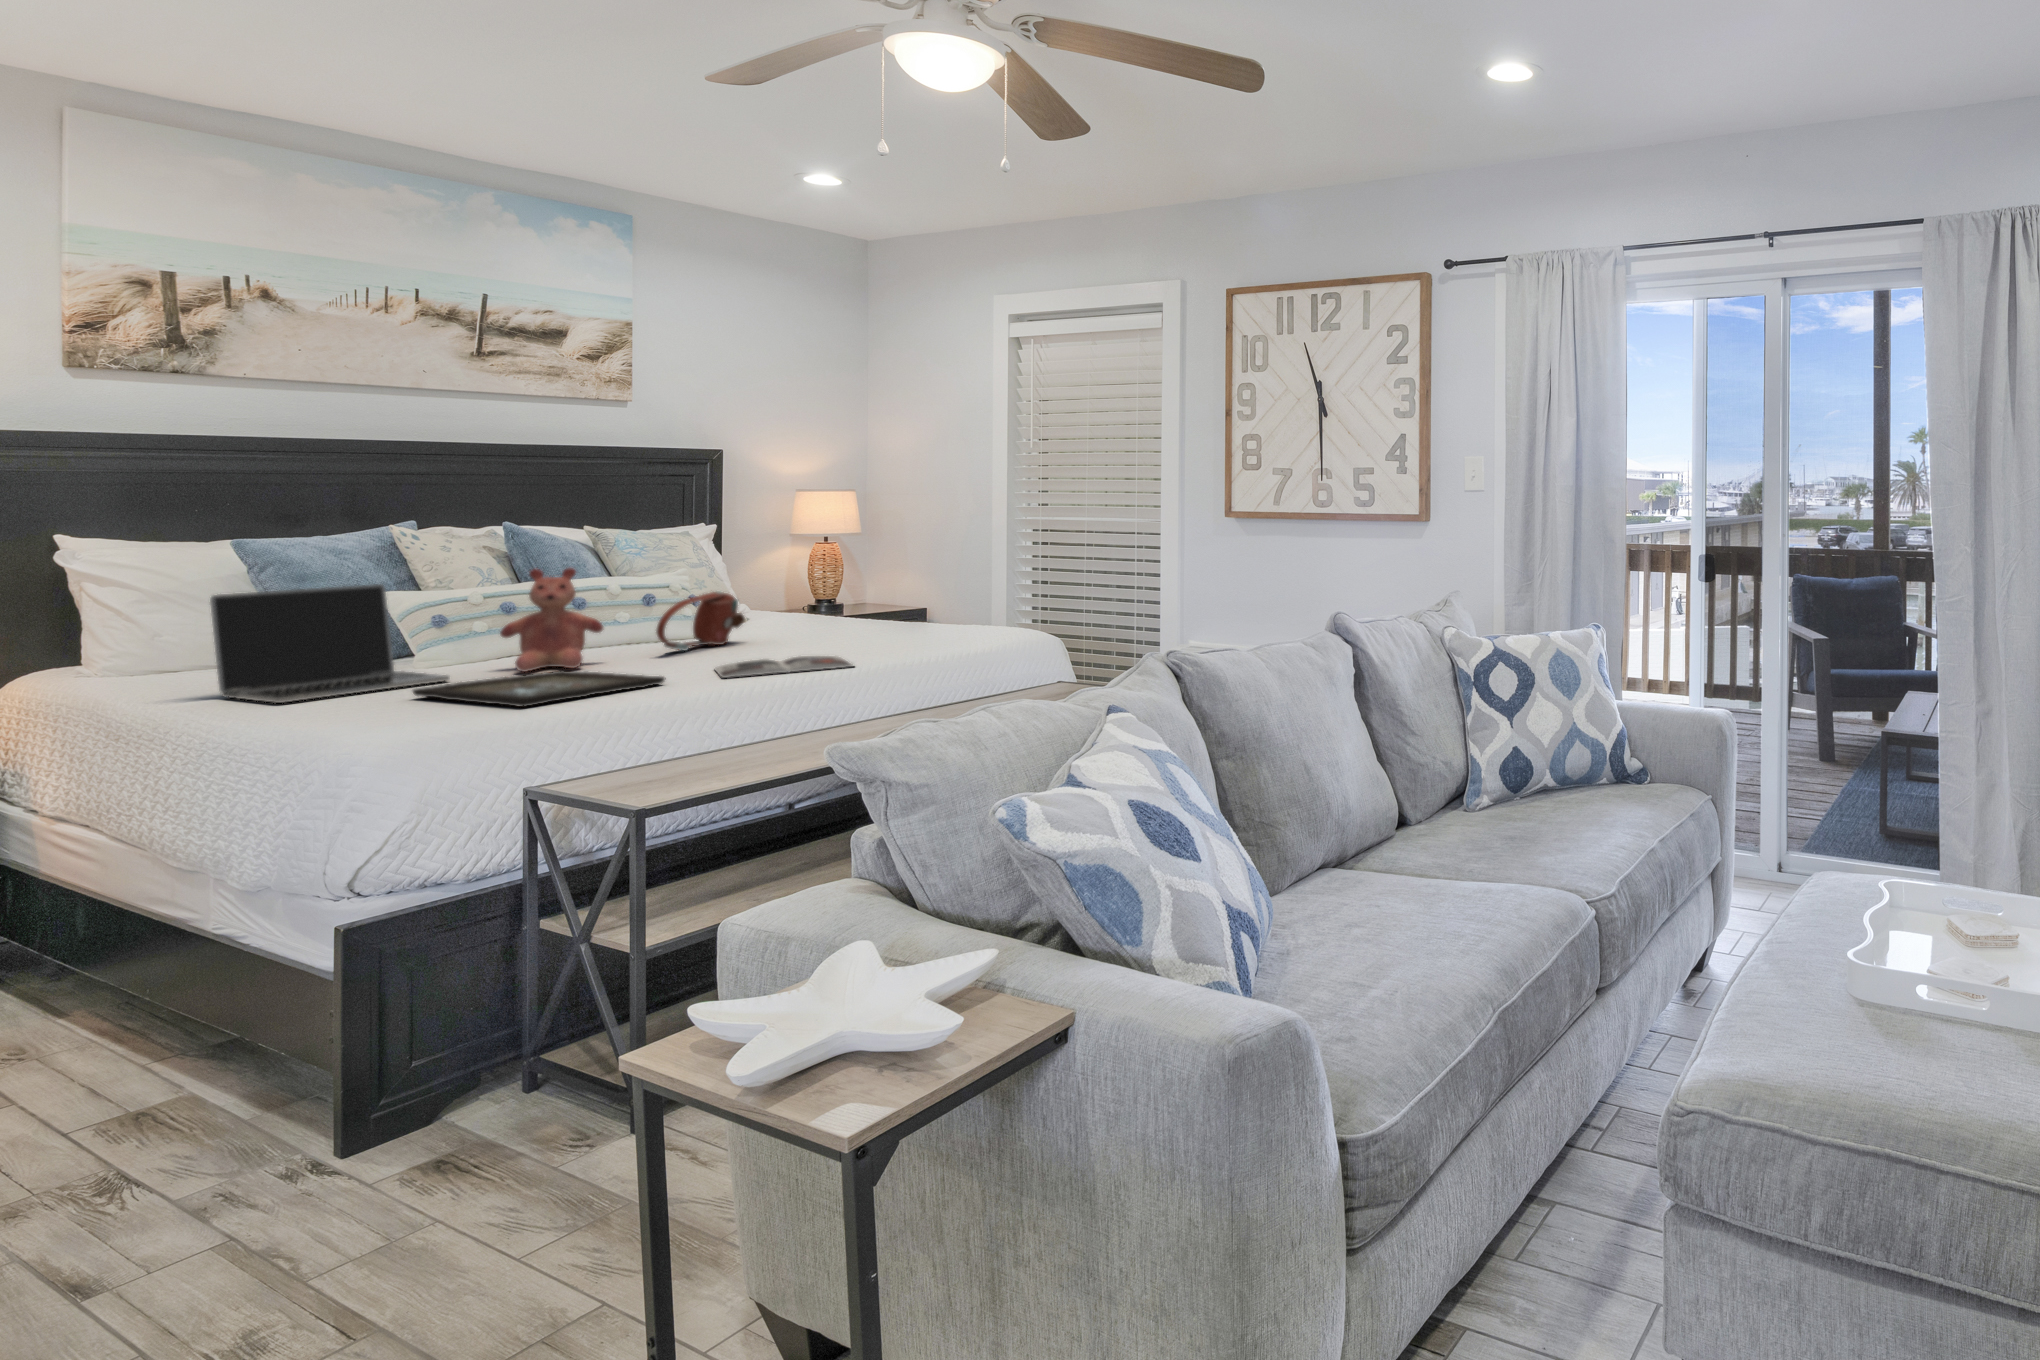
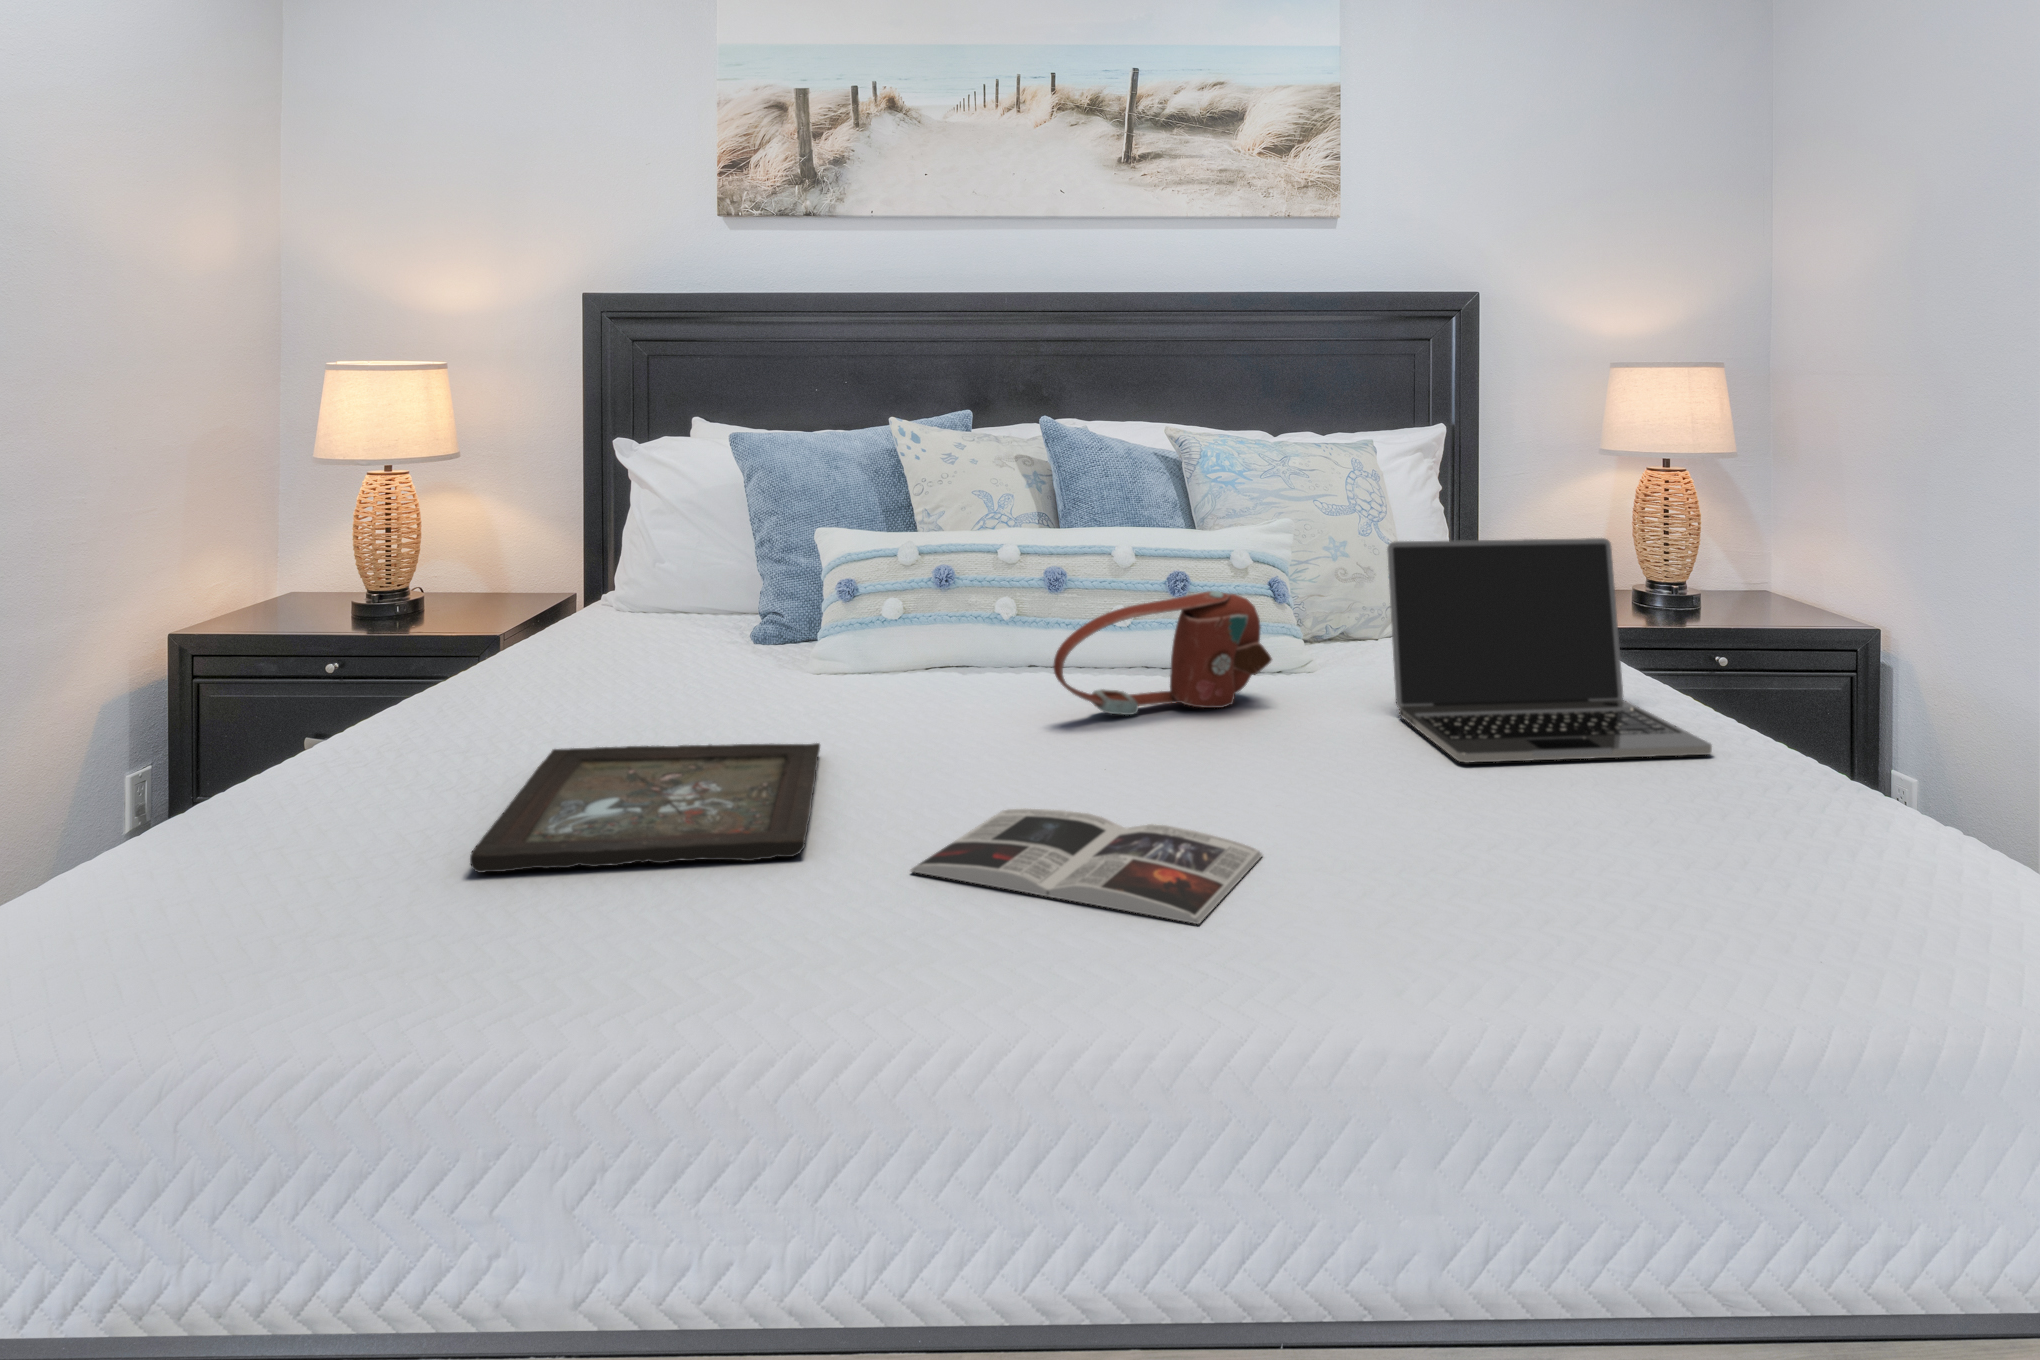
teddy bear: present [500,568,603,672] -> none [813,523,970,731]
laptop: present [210,584,450,703] -> present [1387,538,1712,763]

